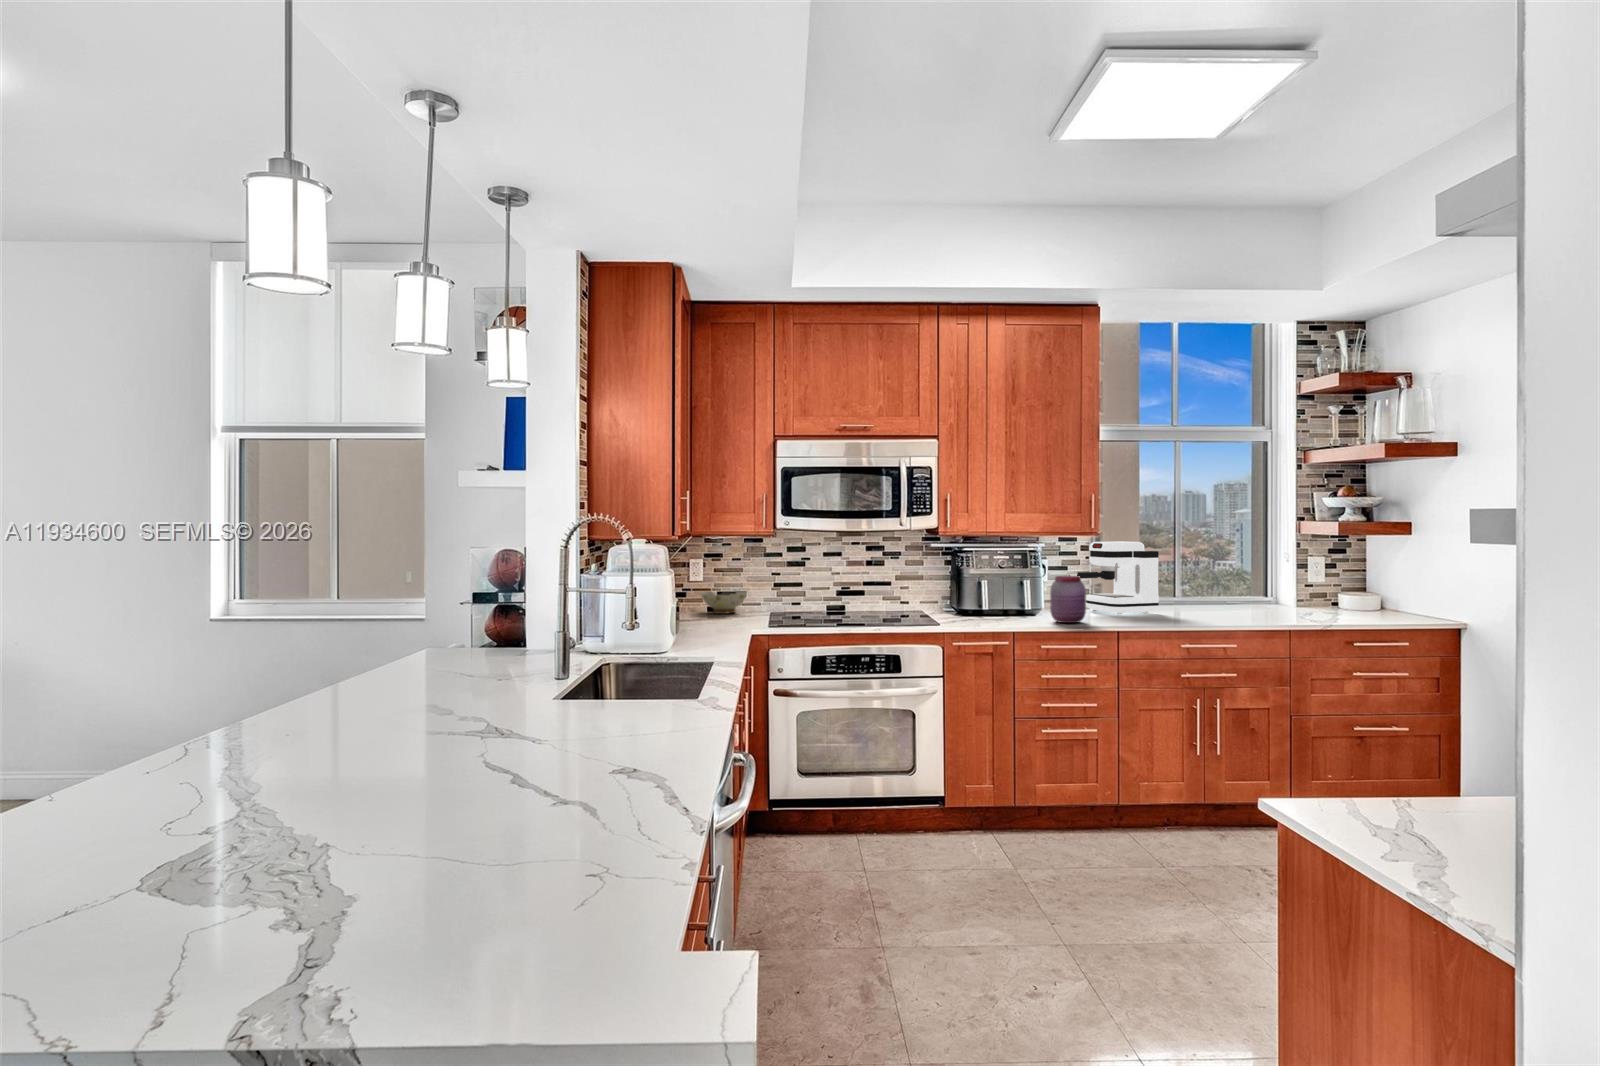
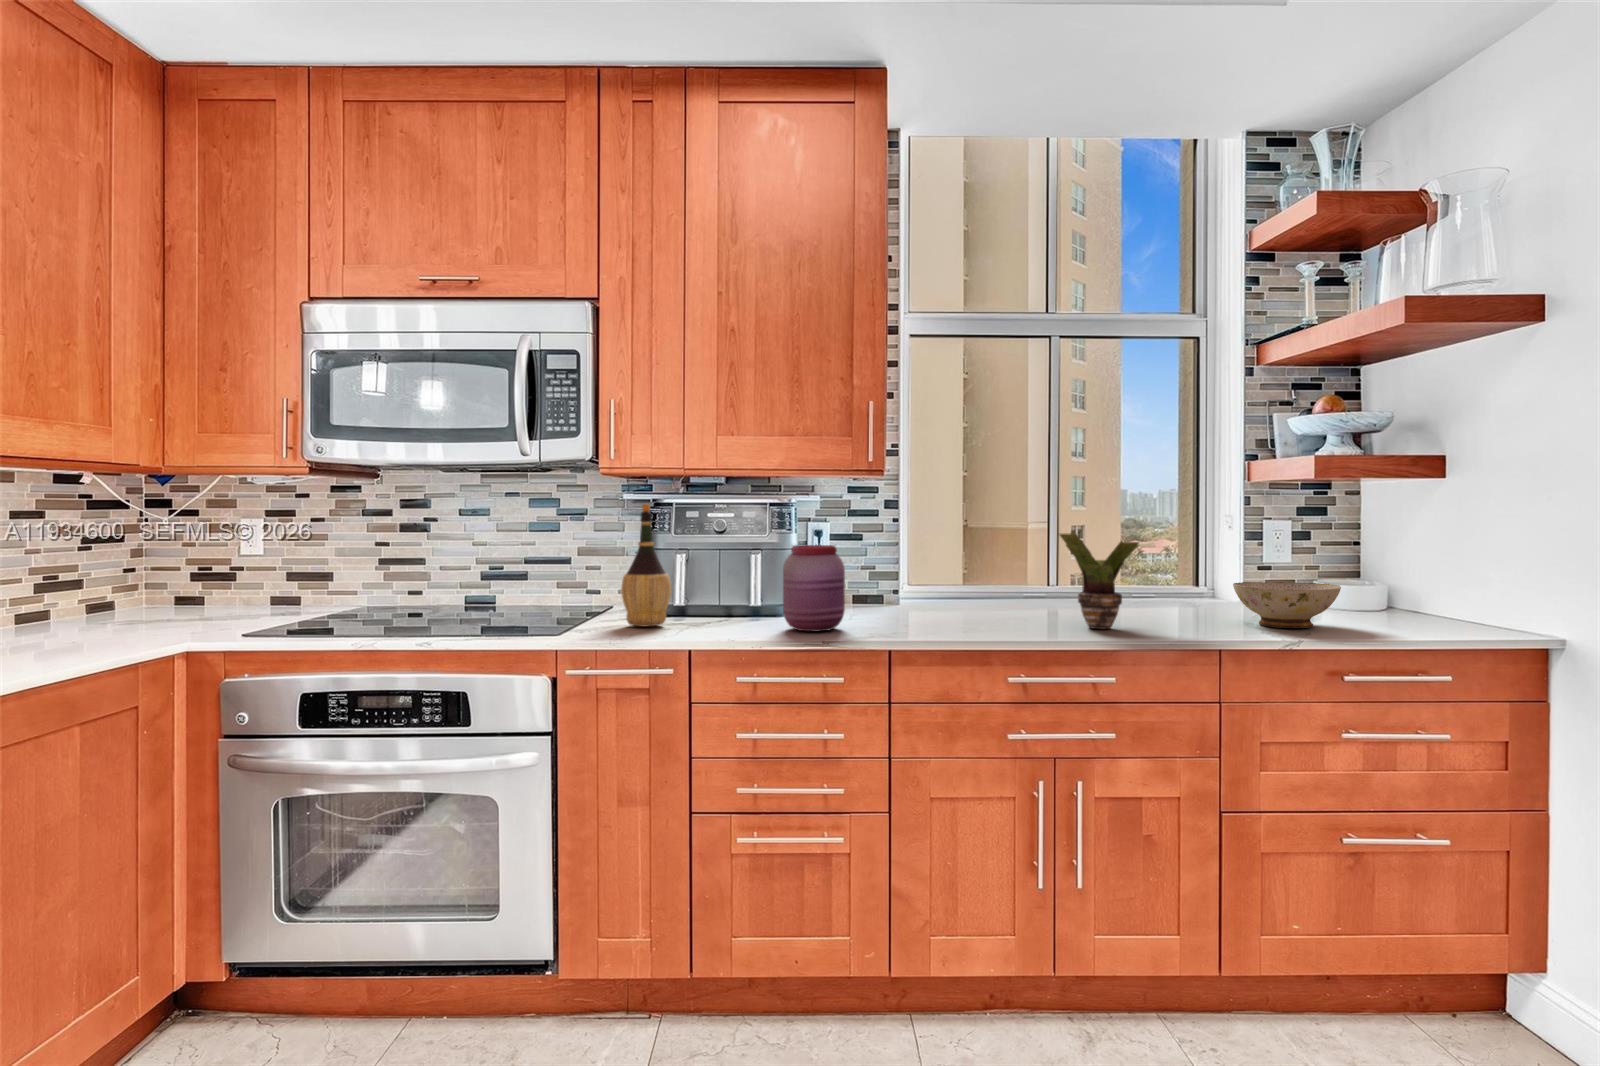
coffee maker: present [1077,541,1159,614] -> none [861,491,997,615]
wine bottle: none [959,554,986,621] -> present [621,504,671,626]
potted plant: none [1199,568,1260,621] -> present [1060,533,1163,629]
ceramic bowl: present [701,591,747,614] -> present [1233,582,1341,628]

